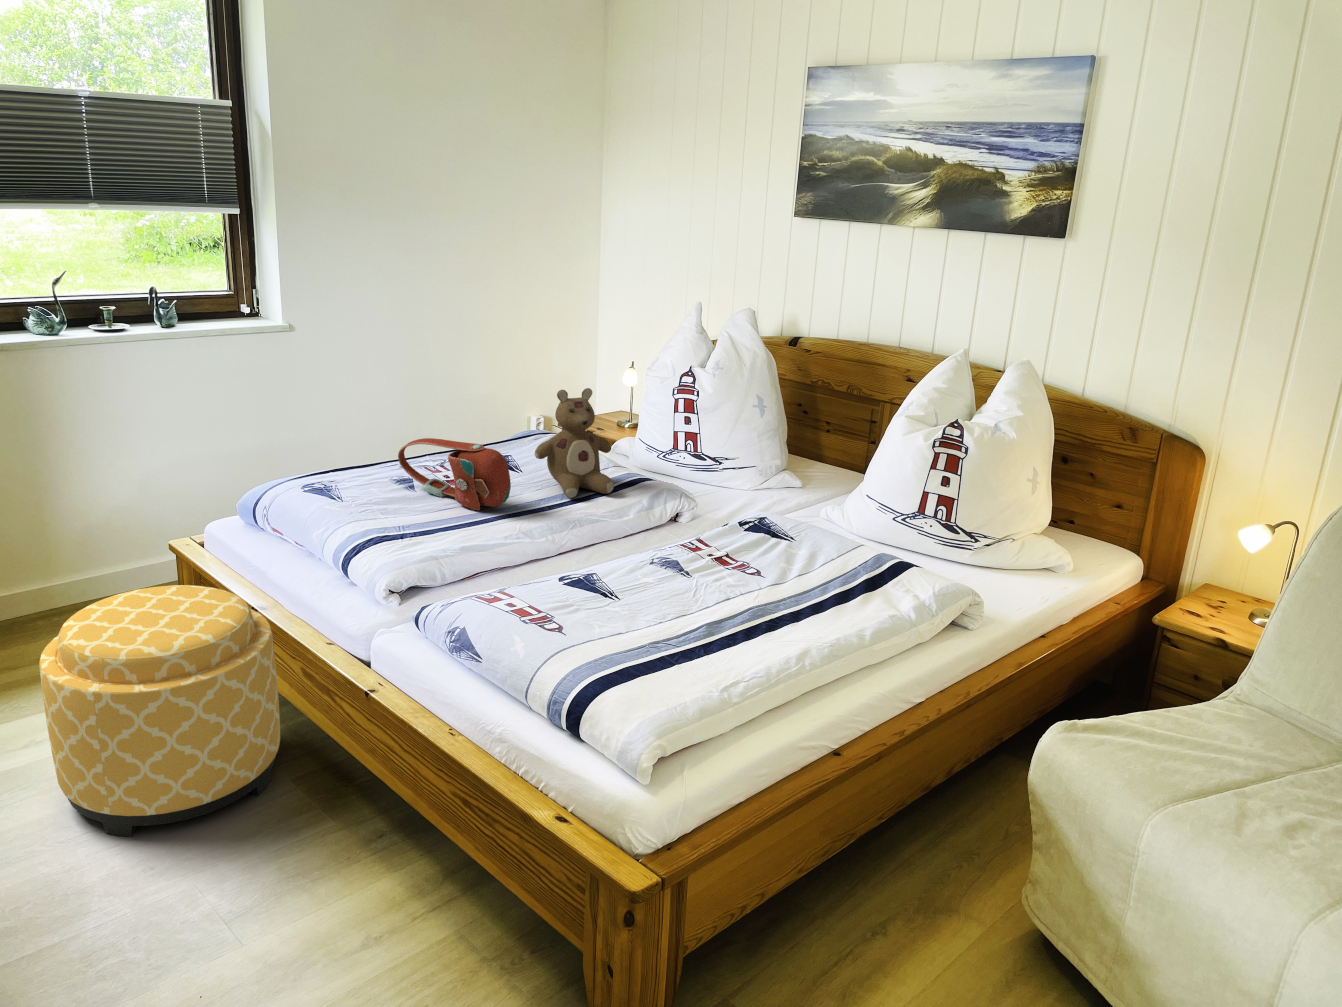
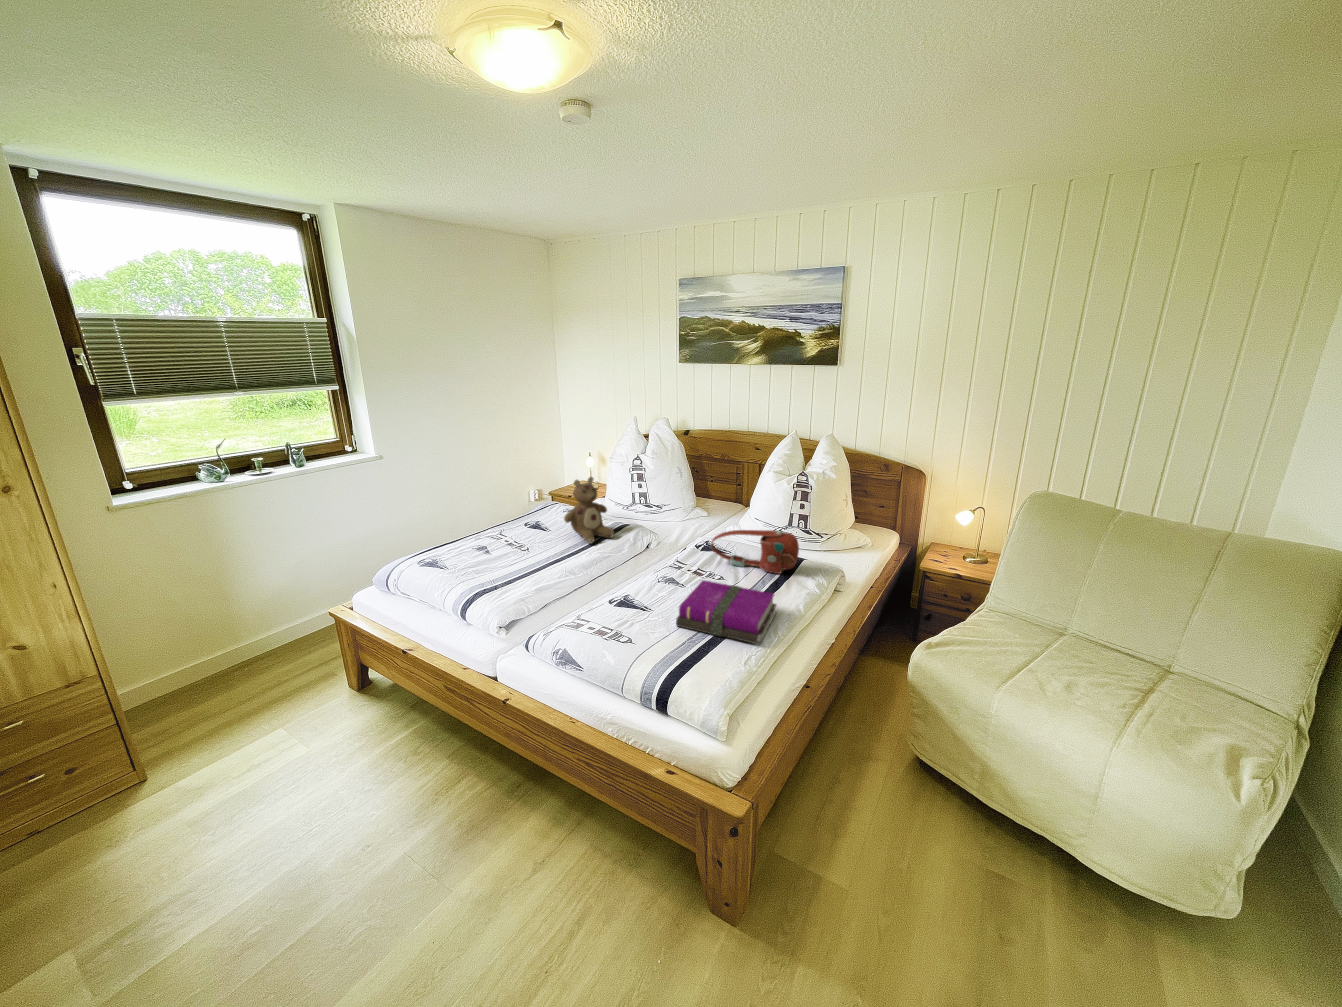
handbag: present [398,438,511,510] -> present [711,530,799,574]
notebook: none [641,564,816,668] -> present [676,580,776,645]
ottoman: present [39,585,280,836] -> none [253,642,433,832]

